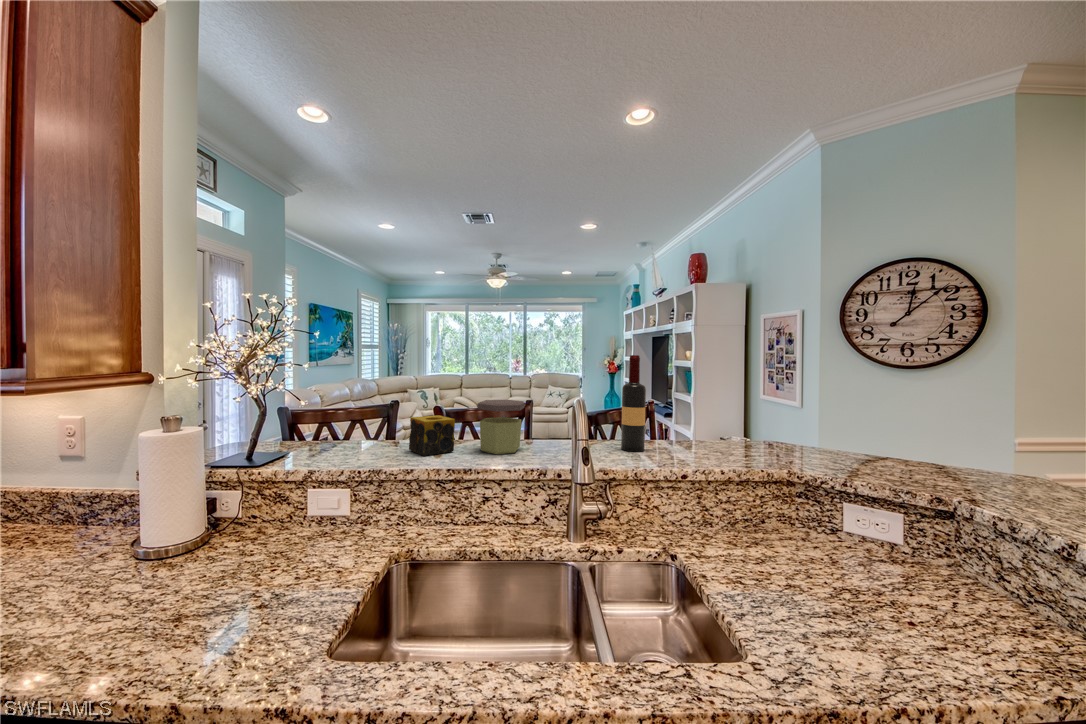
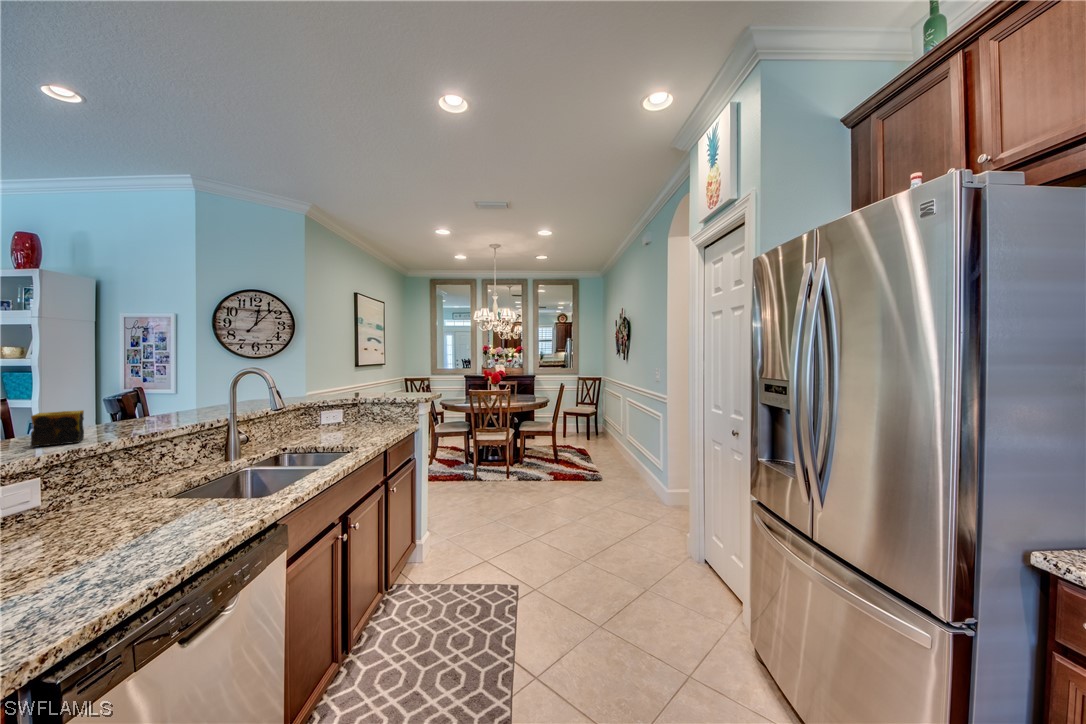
wine bottle: present [621,355,646,452] -> none [186,353,206,415]
jar: present [477,400,525,454] -> none [85,390,143,433]

